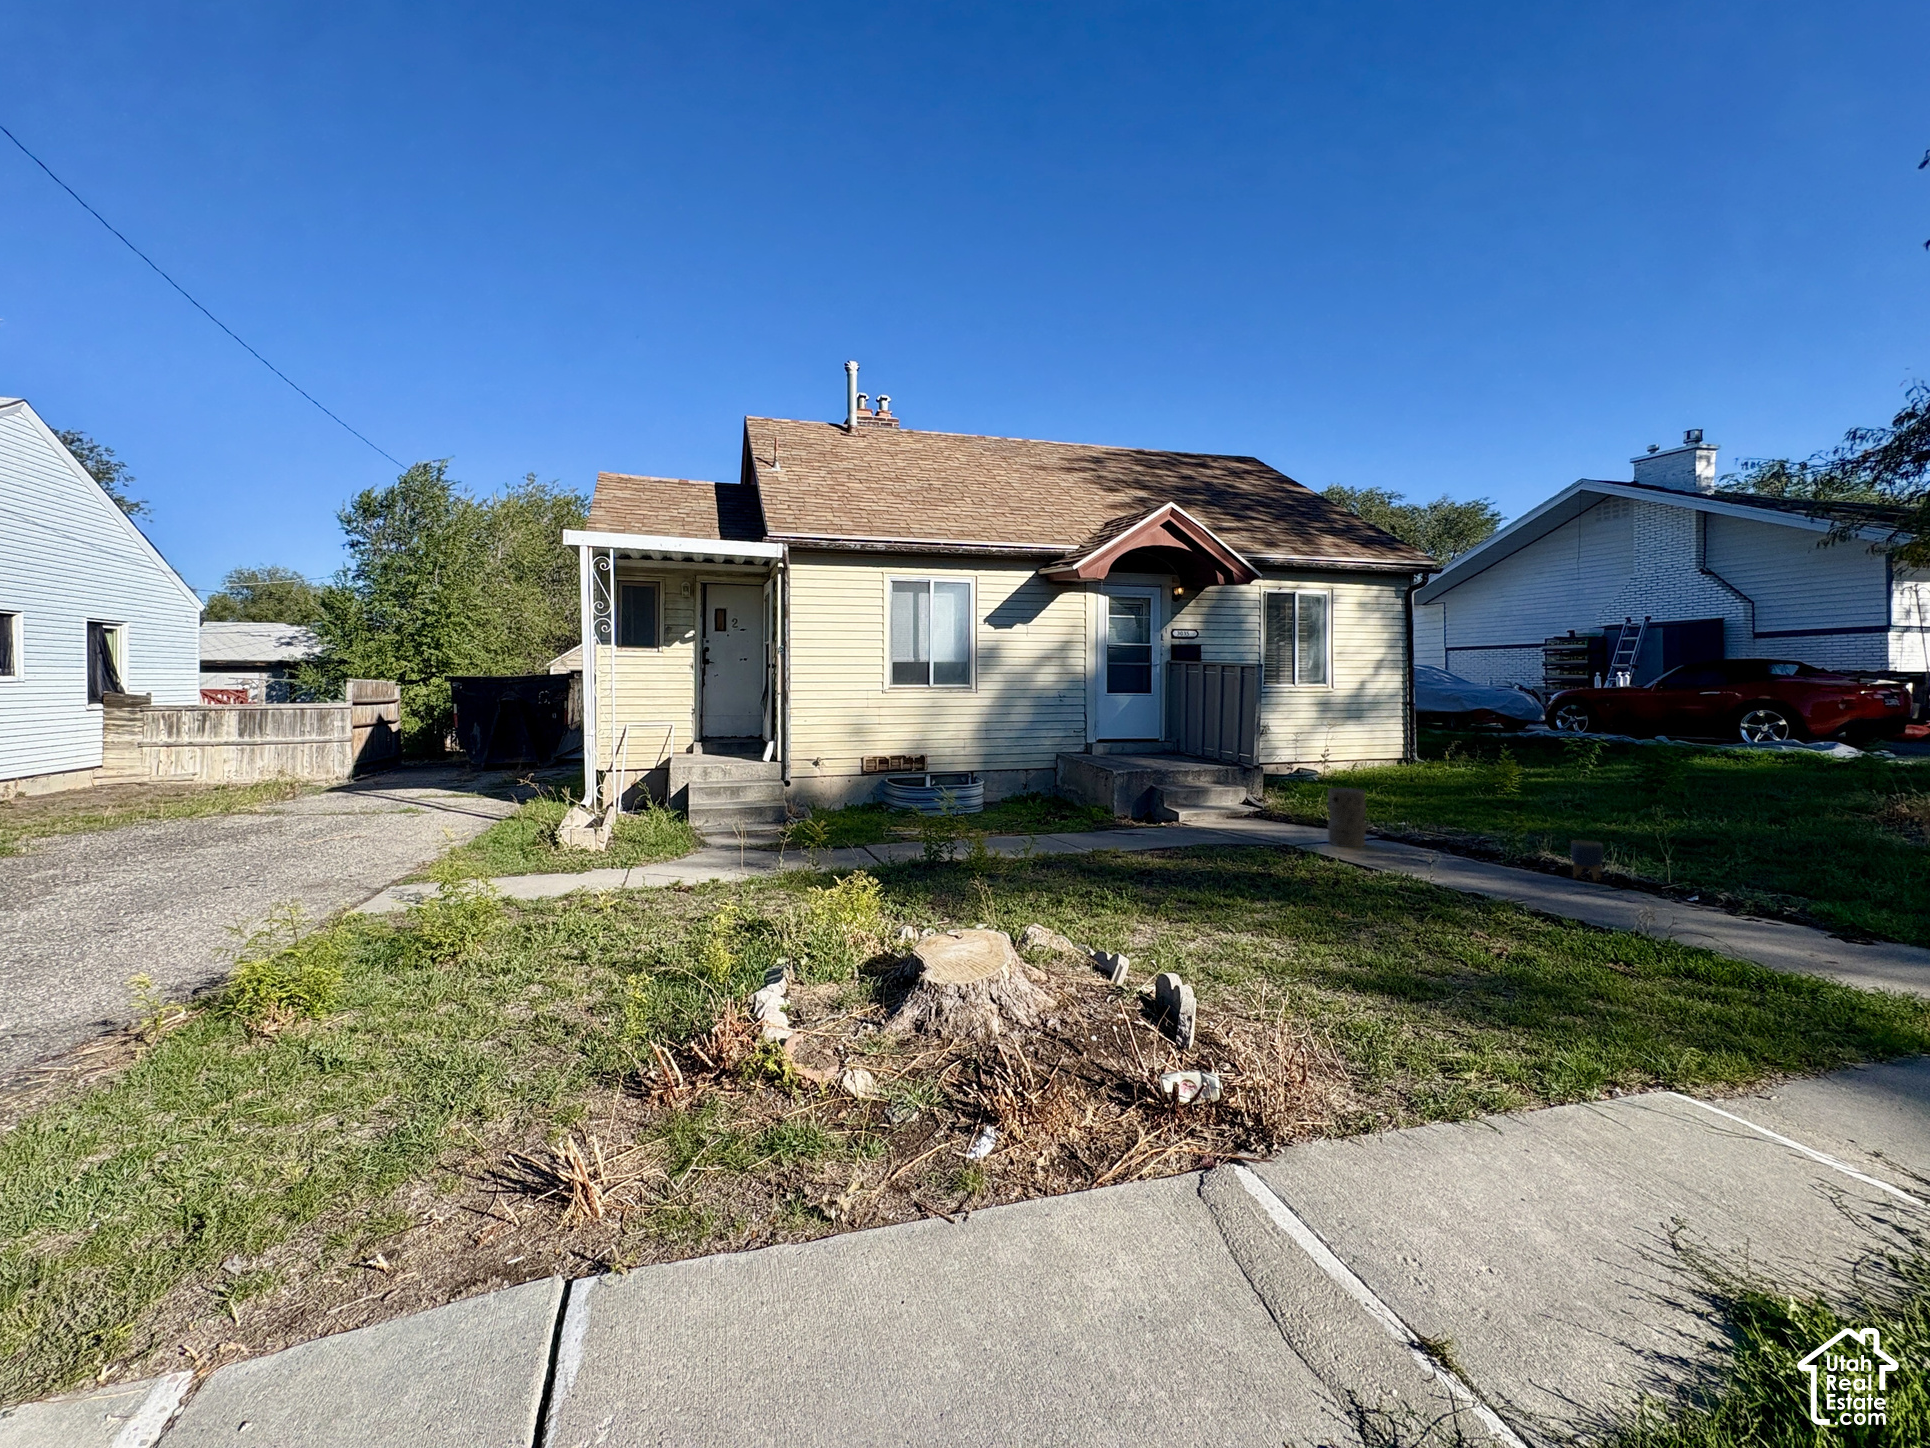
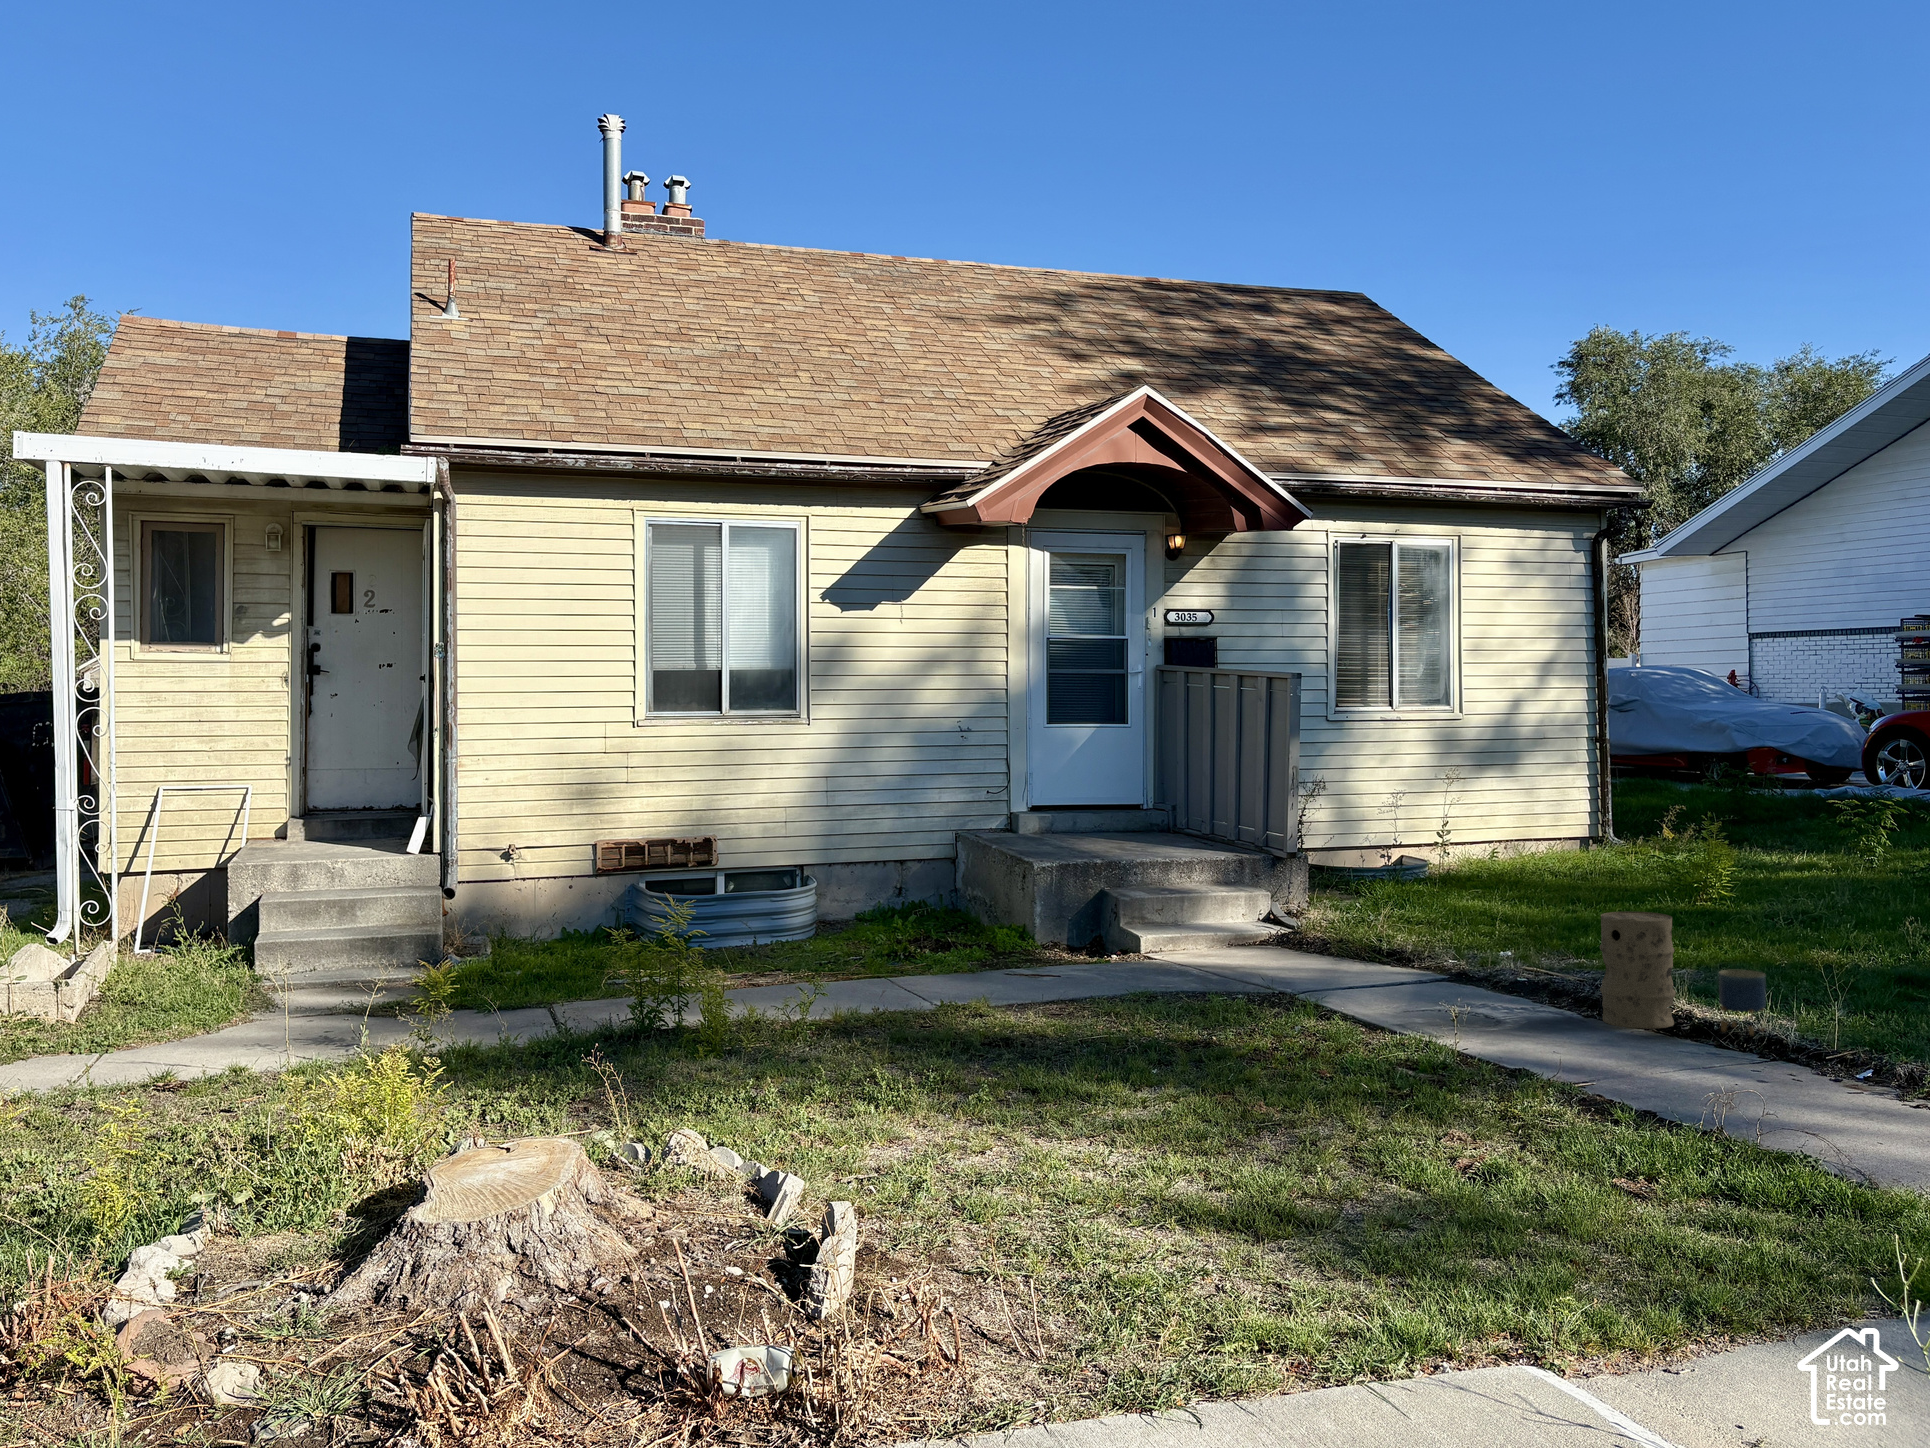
trash can: present [1327,788,1366,847] -> present [1600,911,1676,1029]

